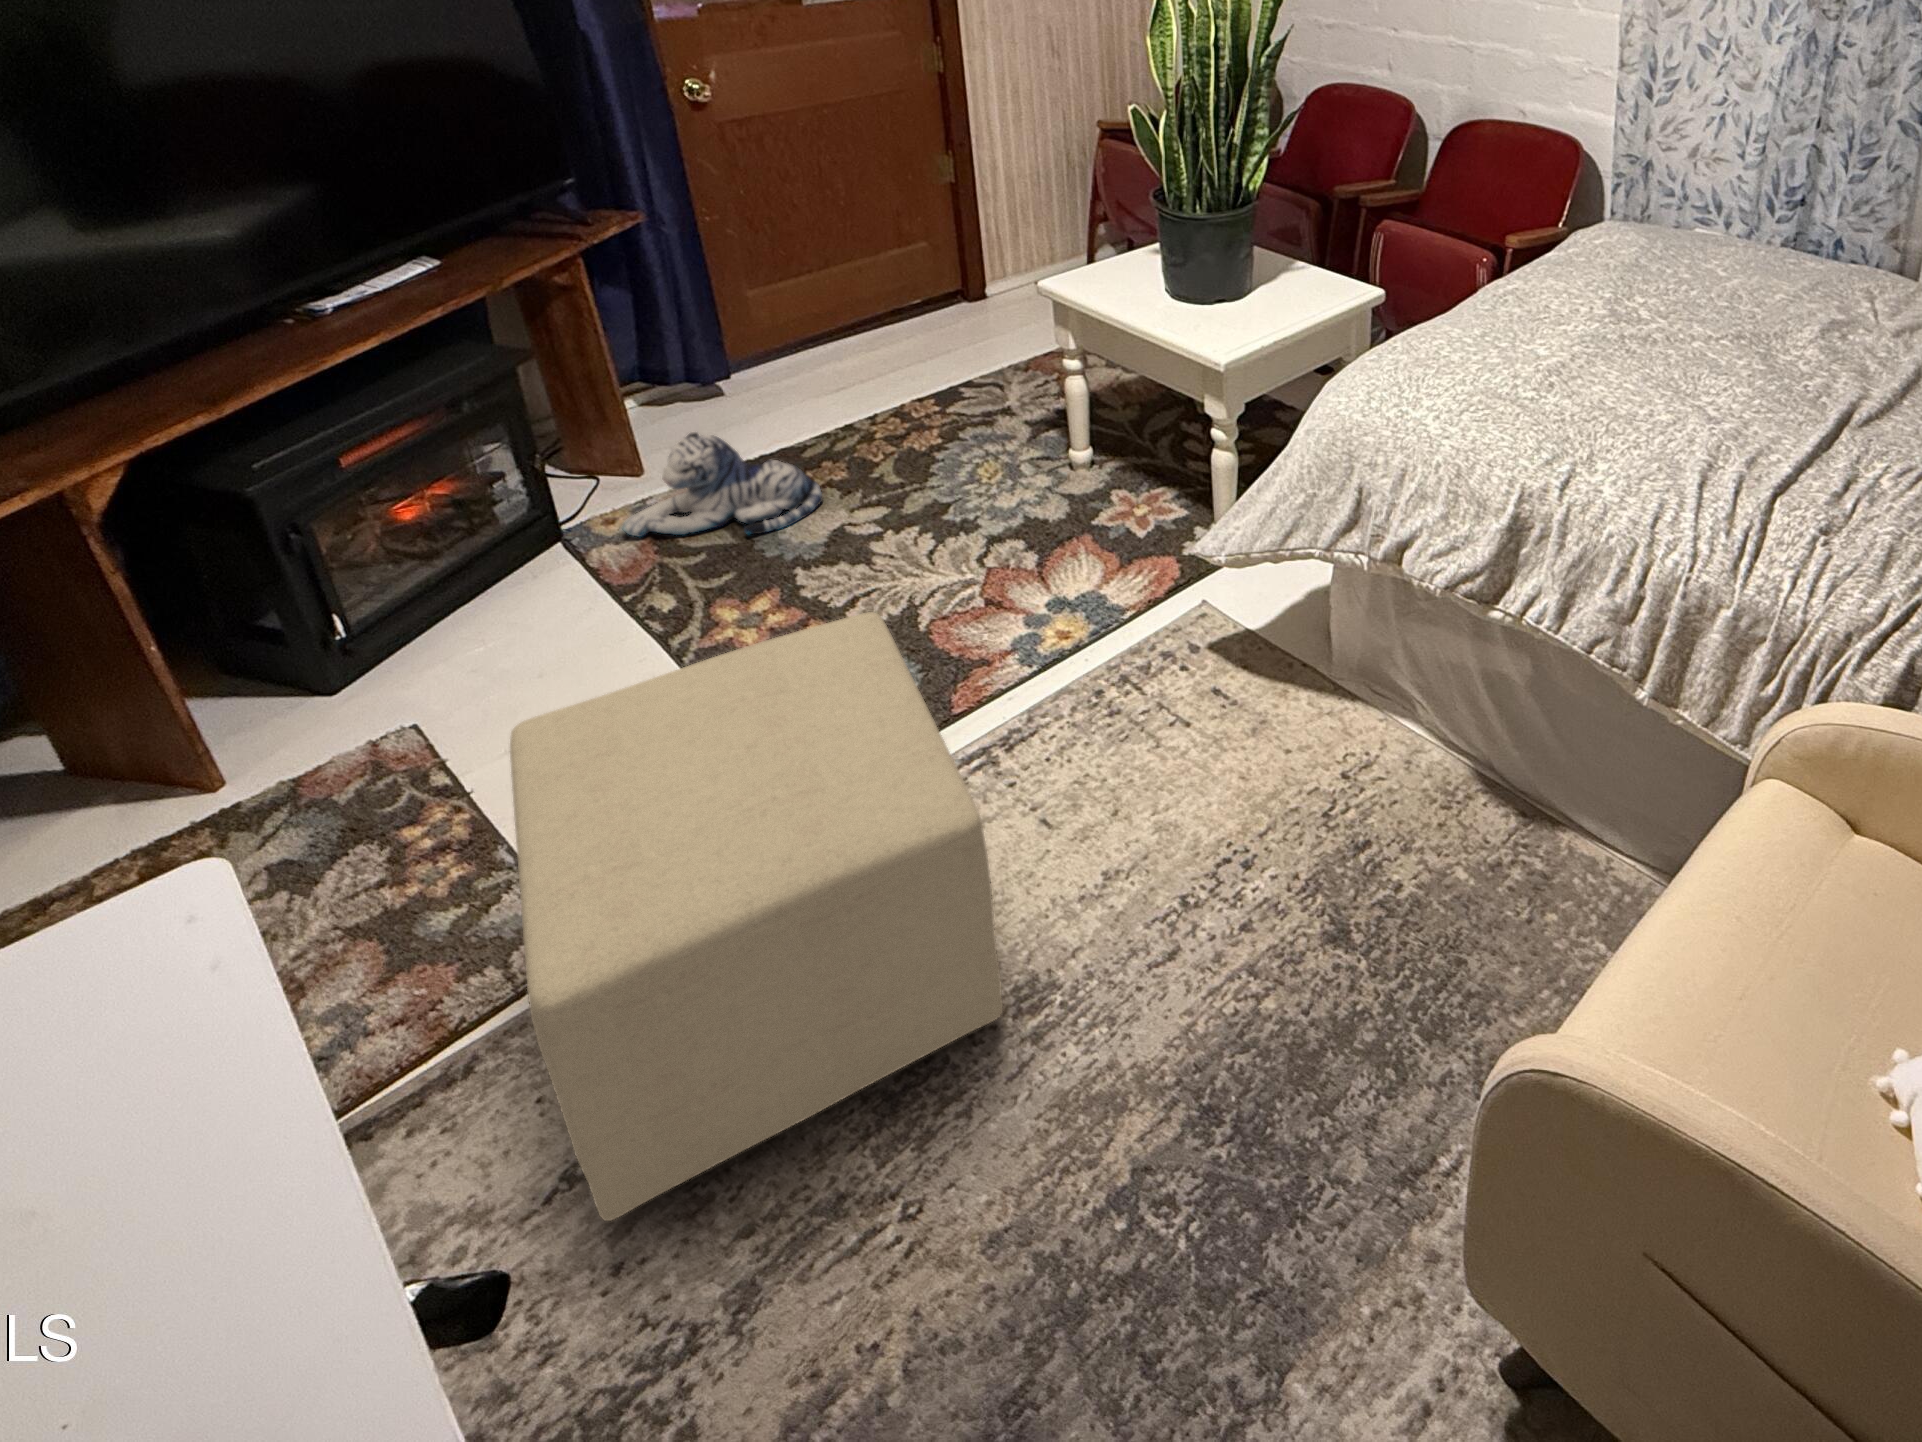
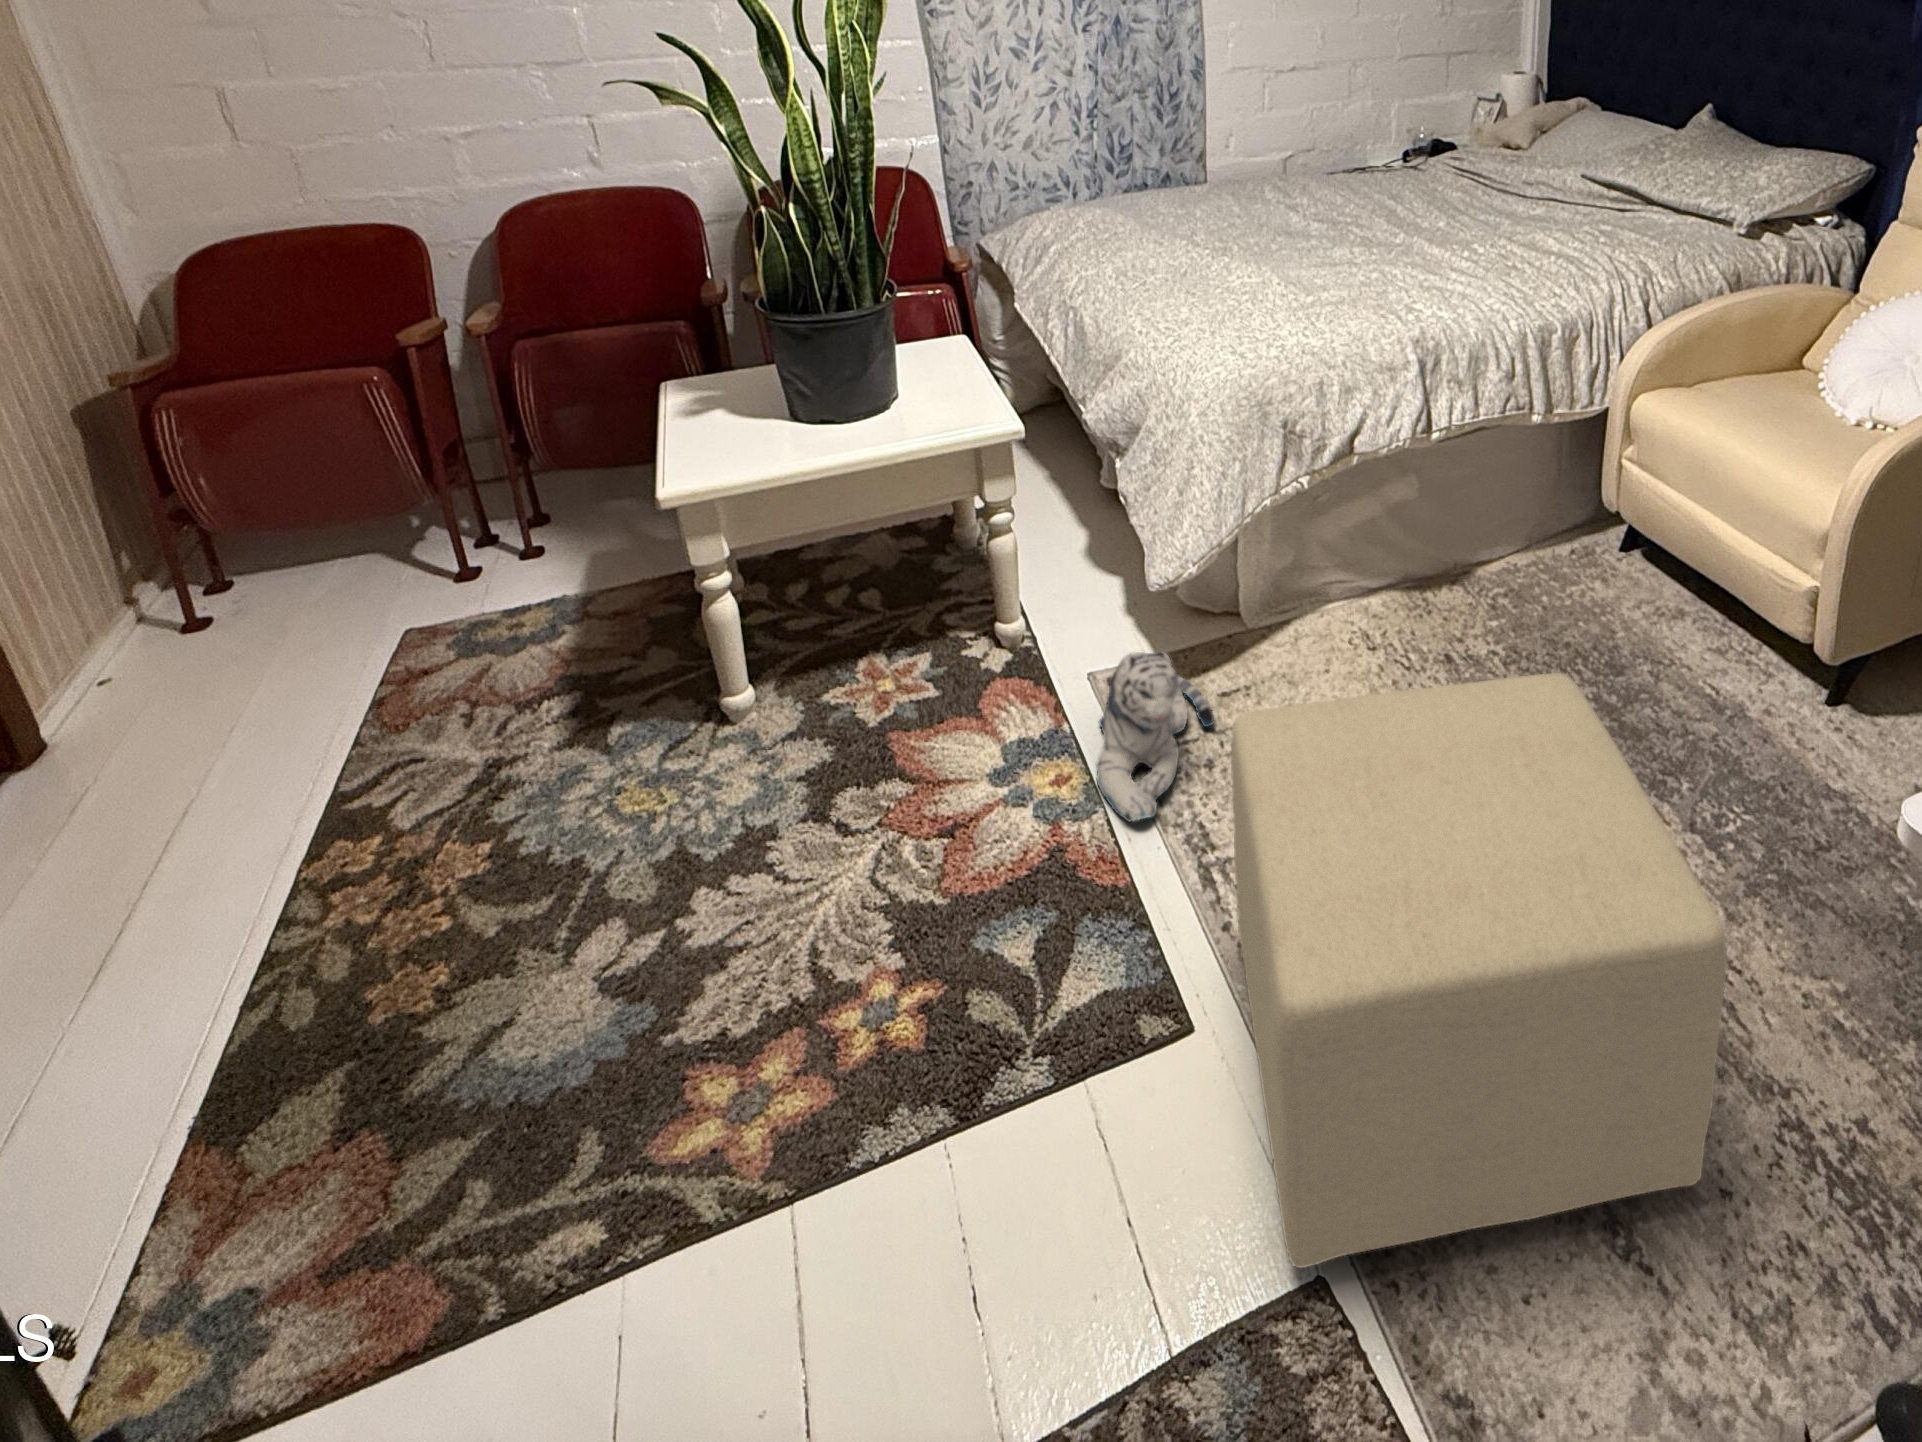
plush toy: present [622,432,822,537] -> present [1097,652,1215,822]

